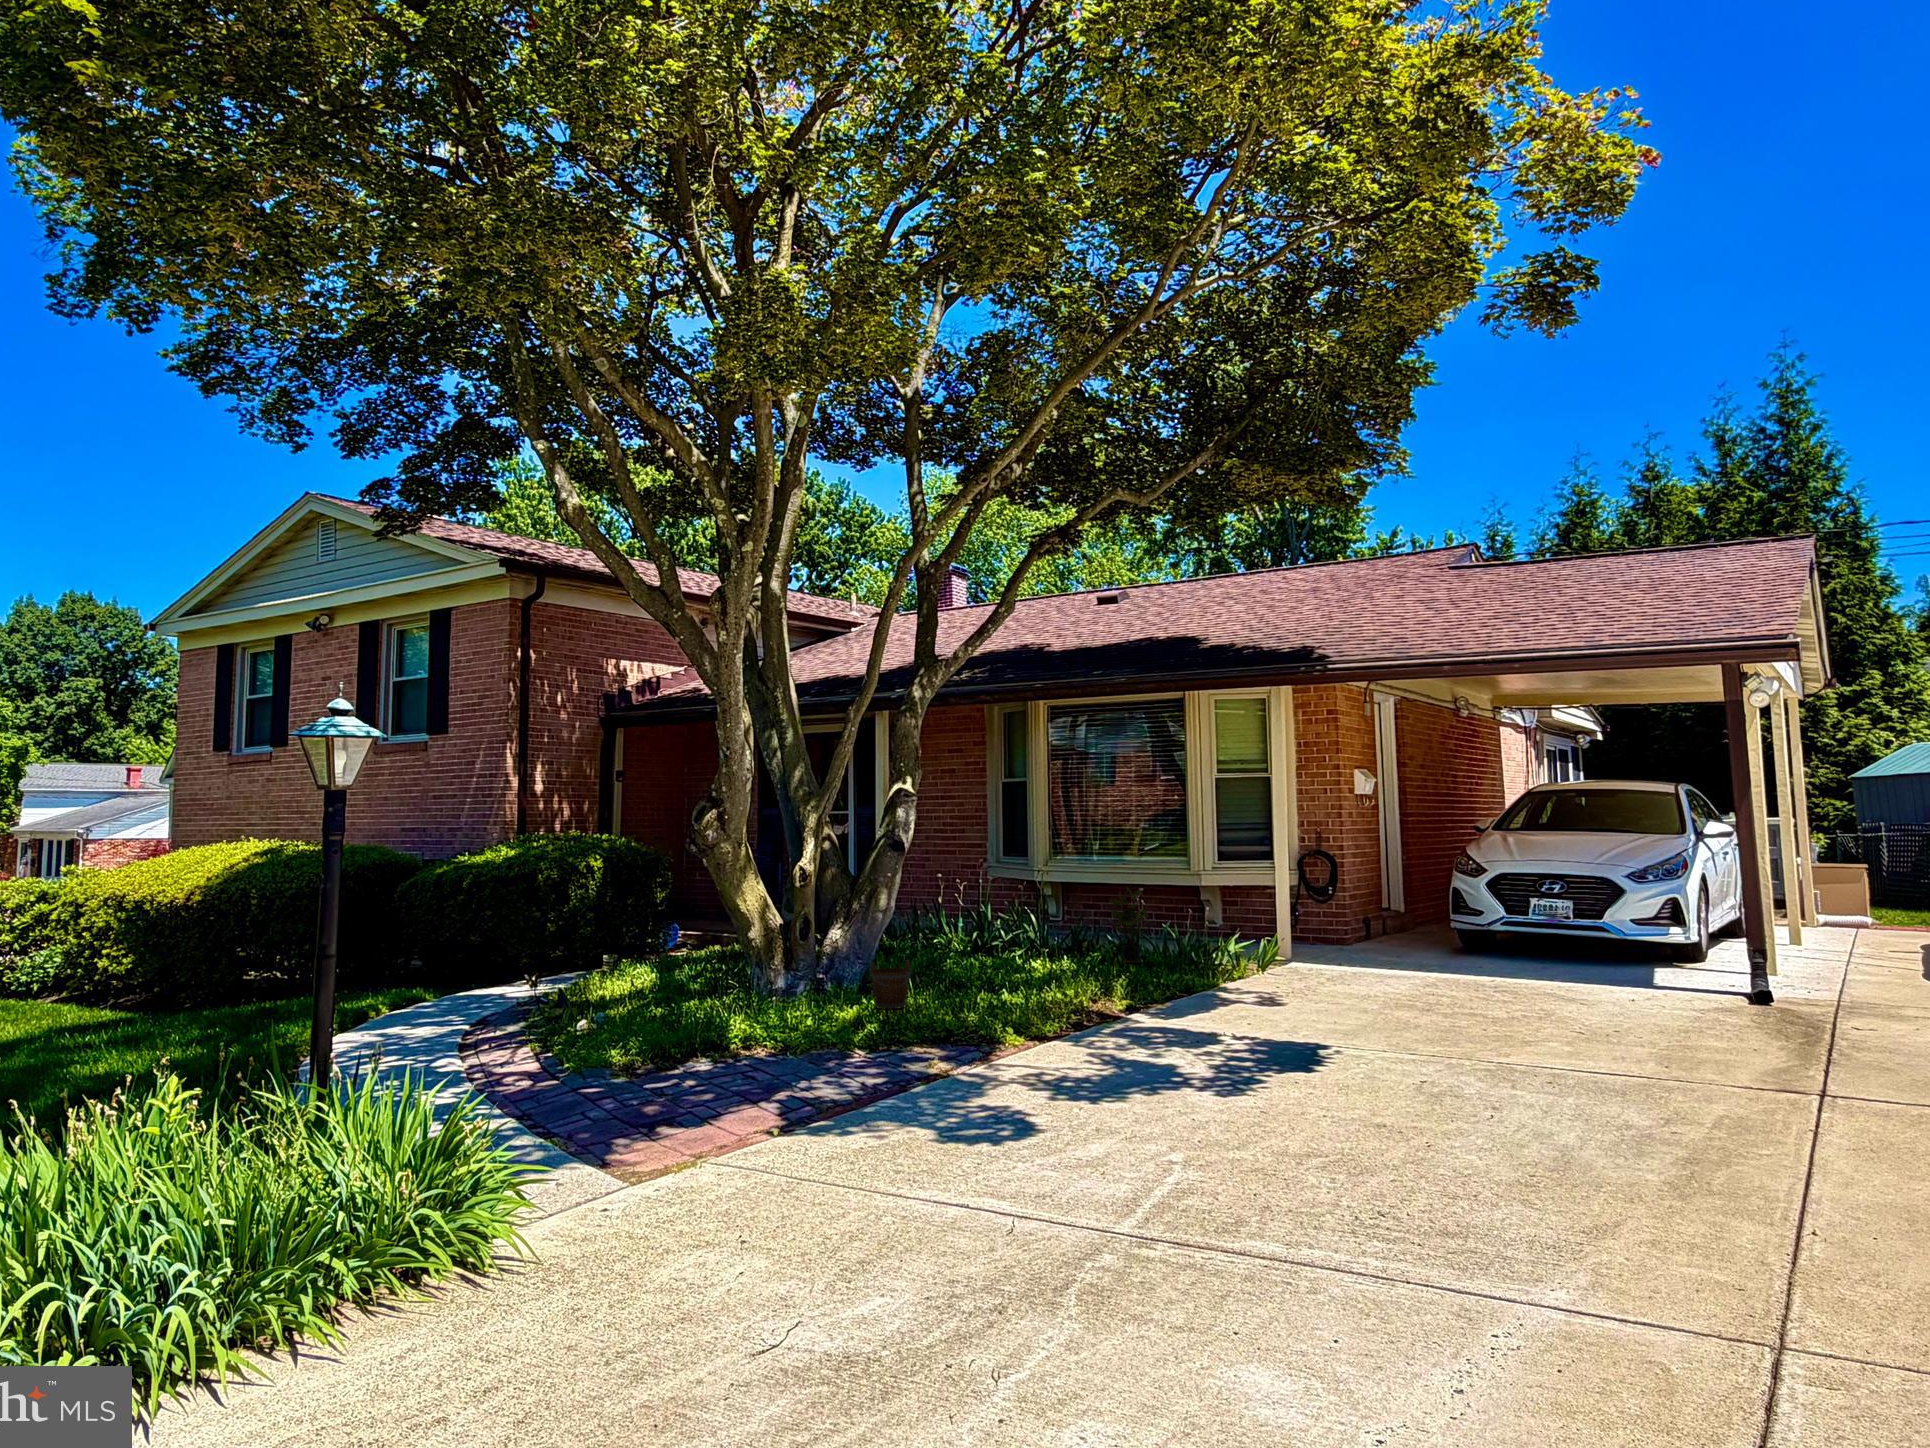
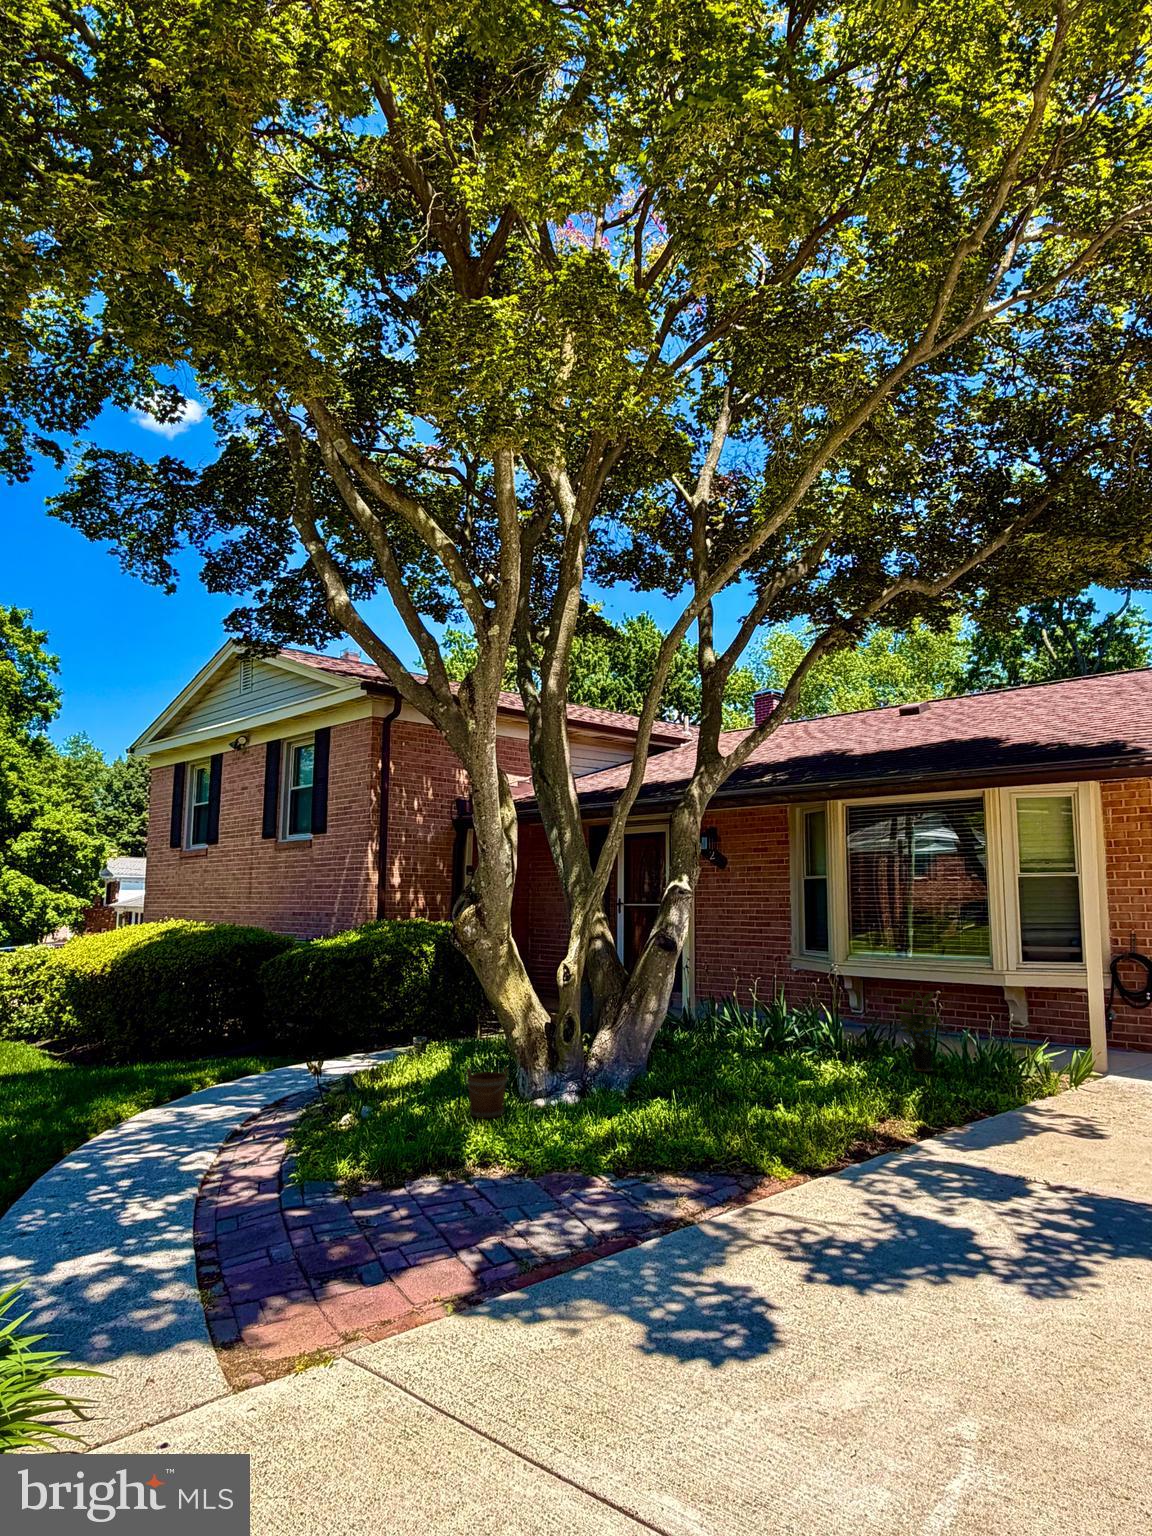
bucket: present [870,961,910,1010] -> present [466,1067,508,1118]

